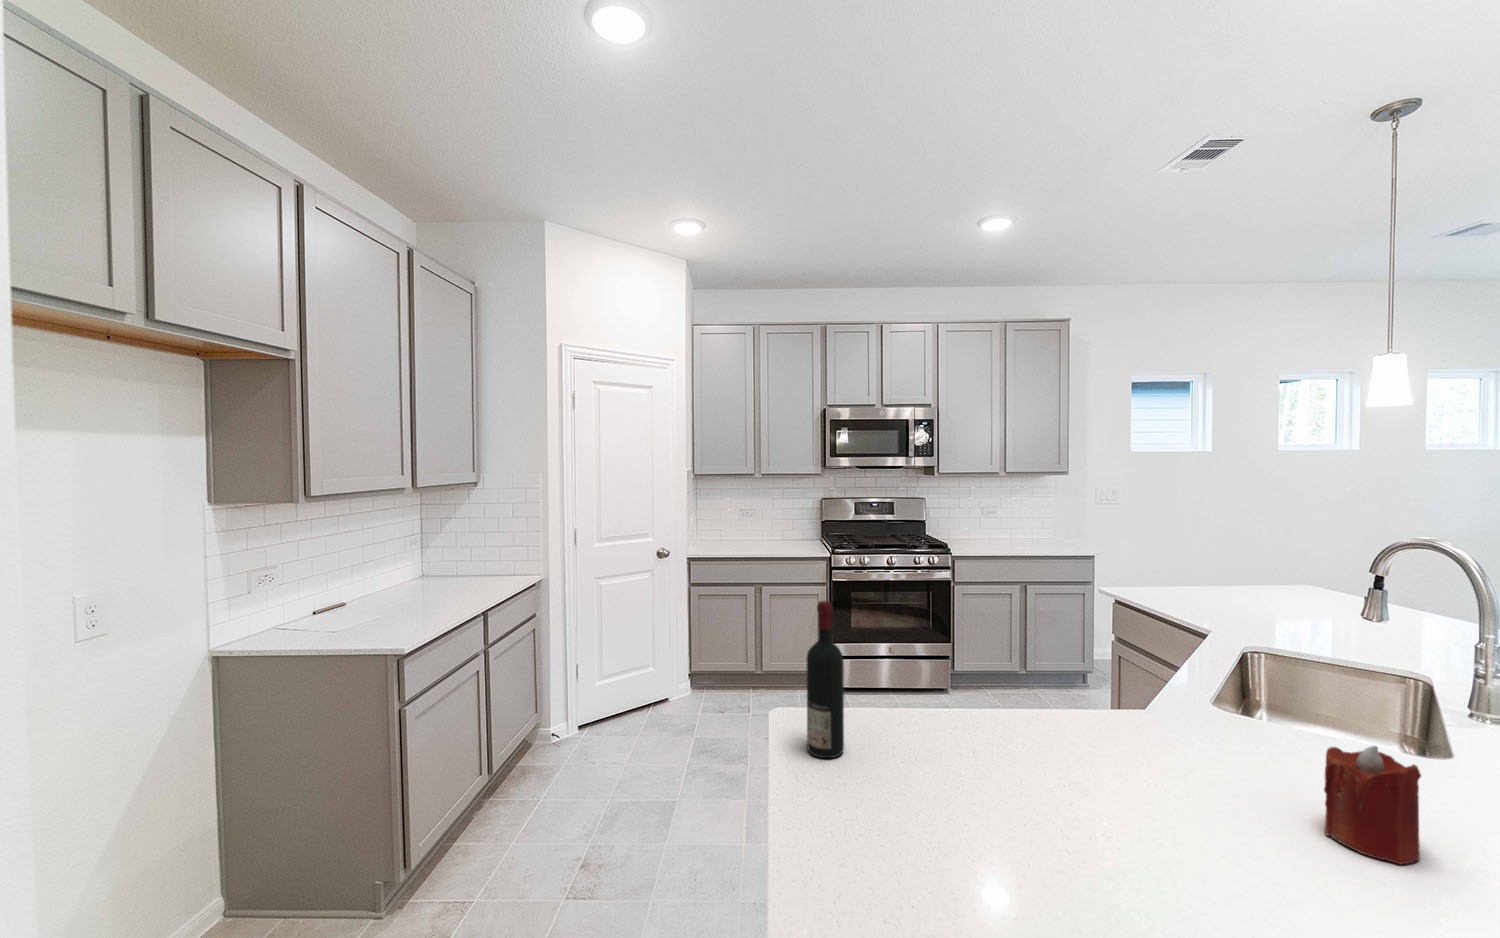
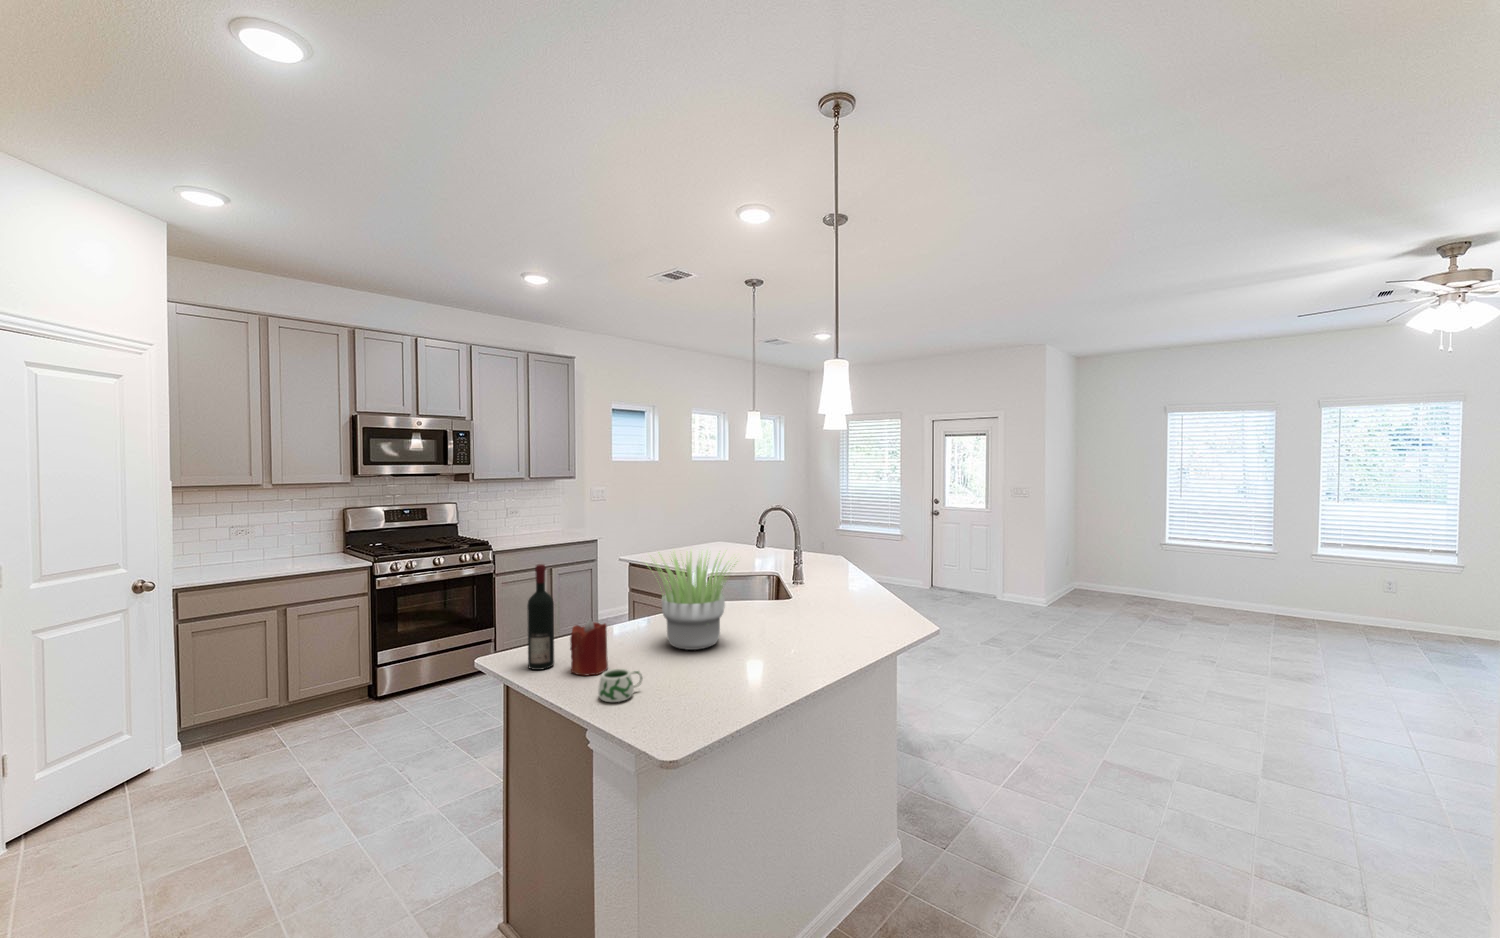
potted plant: none [984,604,1223,827] -> present [654,551,735,650]
candle: present [1324,746,1421,864] -> present [570,619,608,676]
mug: none [827,816,913,891] -> present [598,669,642,702]

